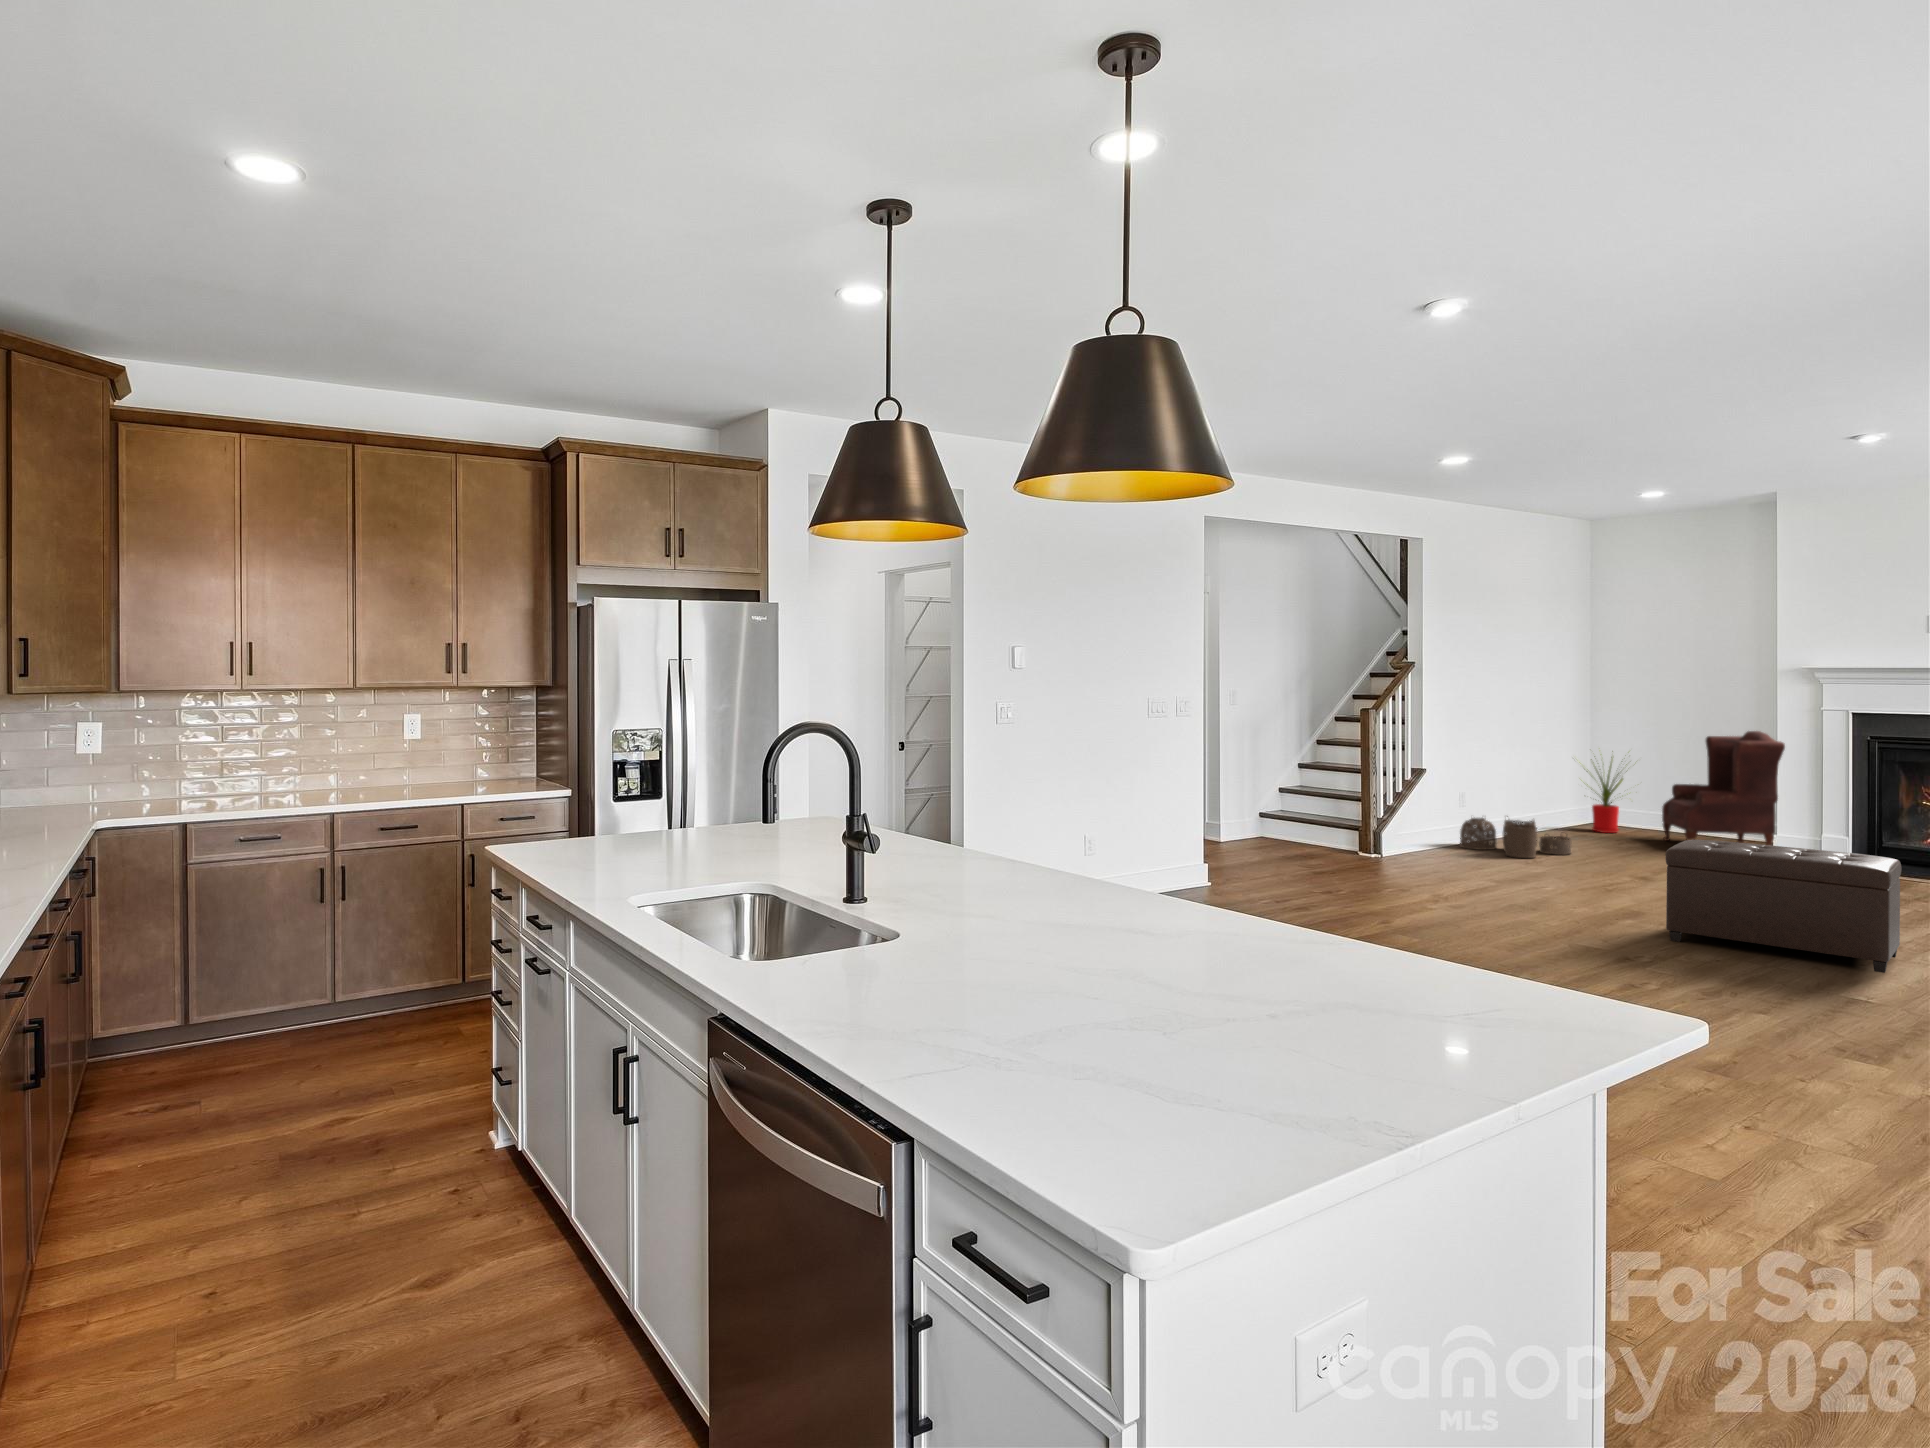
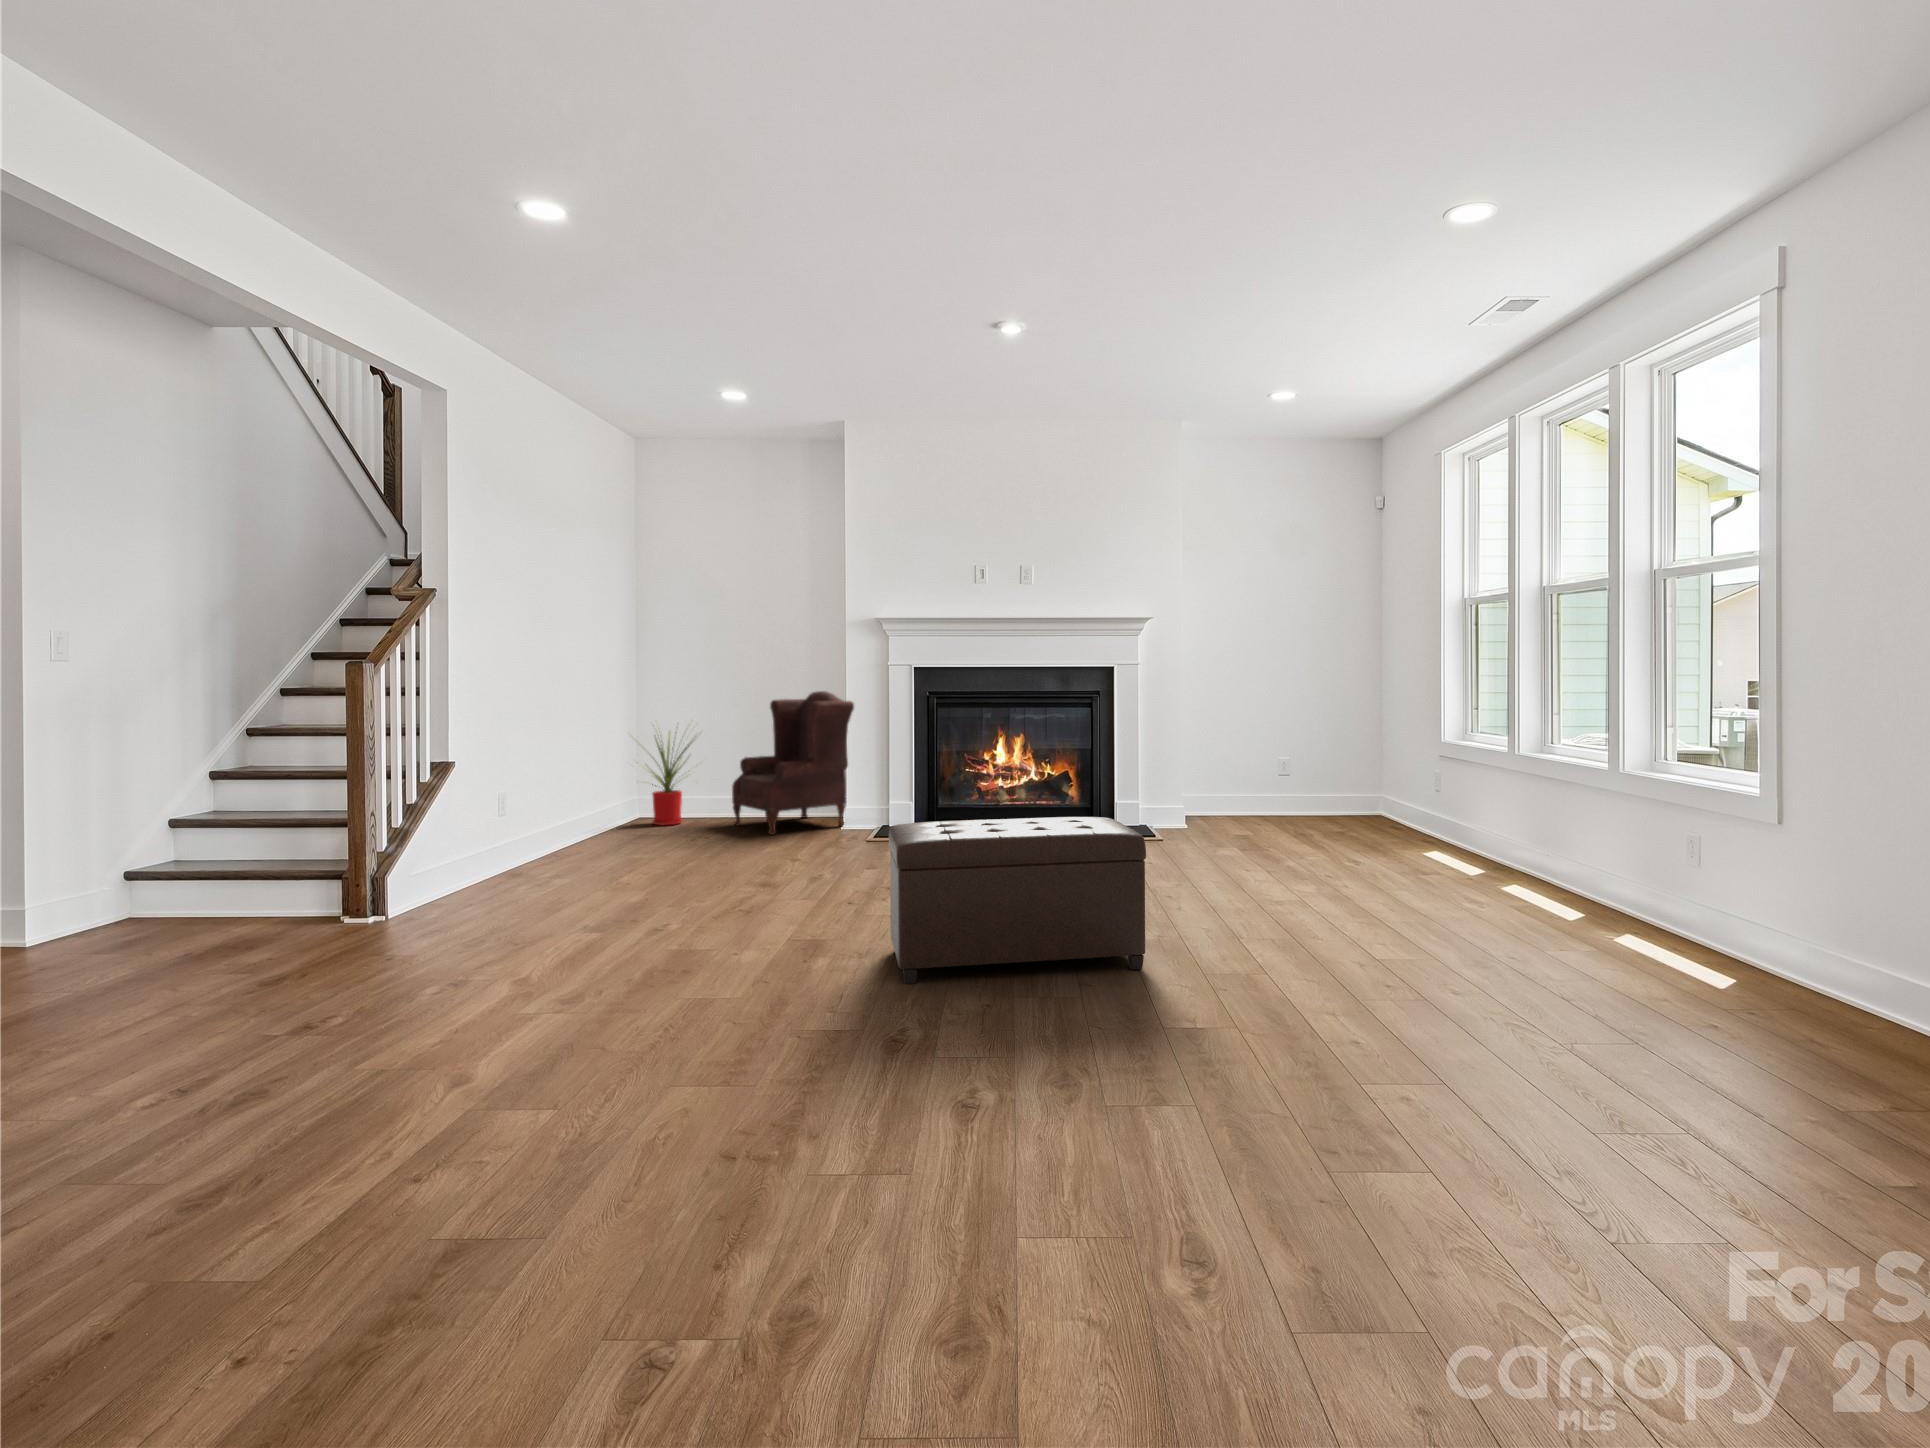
woven basket: present [1460,816,1571,858] -> none [506,820,659,880]

